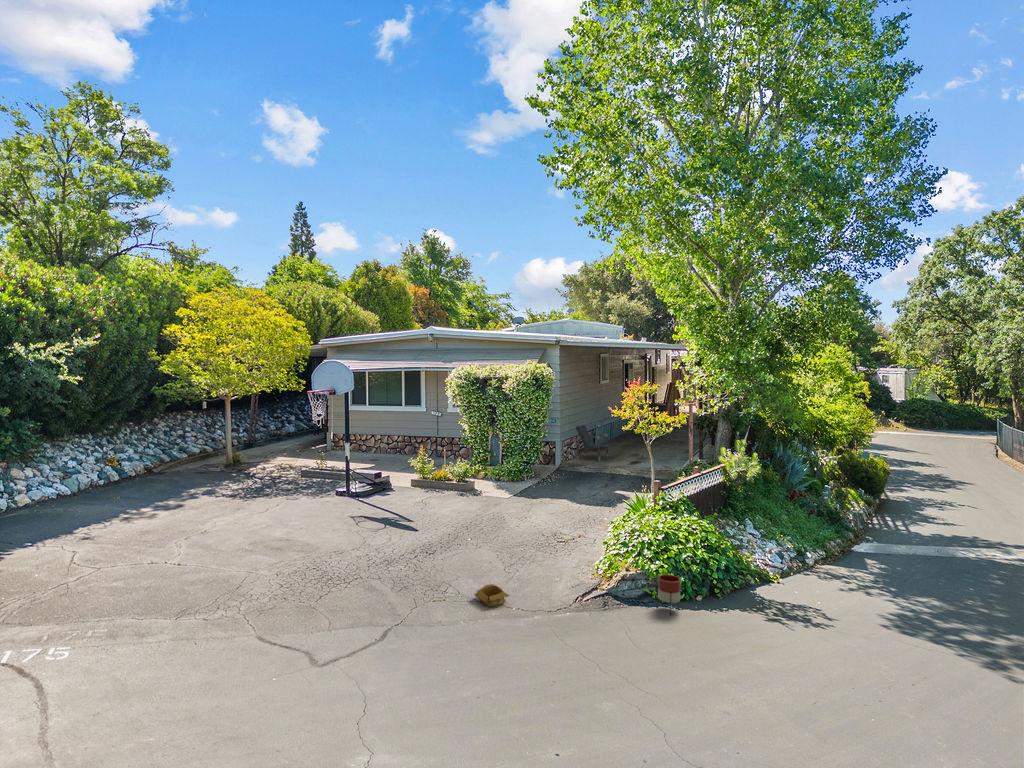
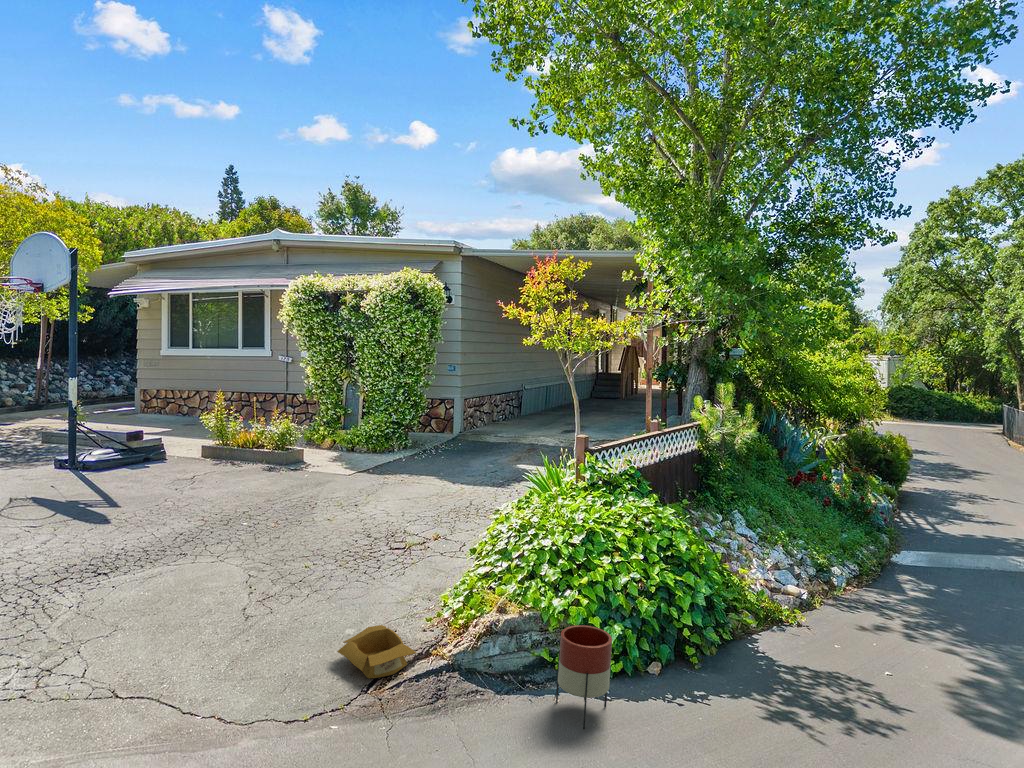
lounge chair: present [576,425,612,461] -> none [484,381,535,430]
cardboard box: present [474,584,510,607] -> present [337,625,416,678]

